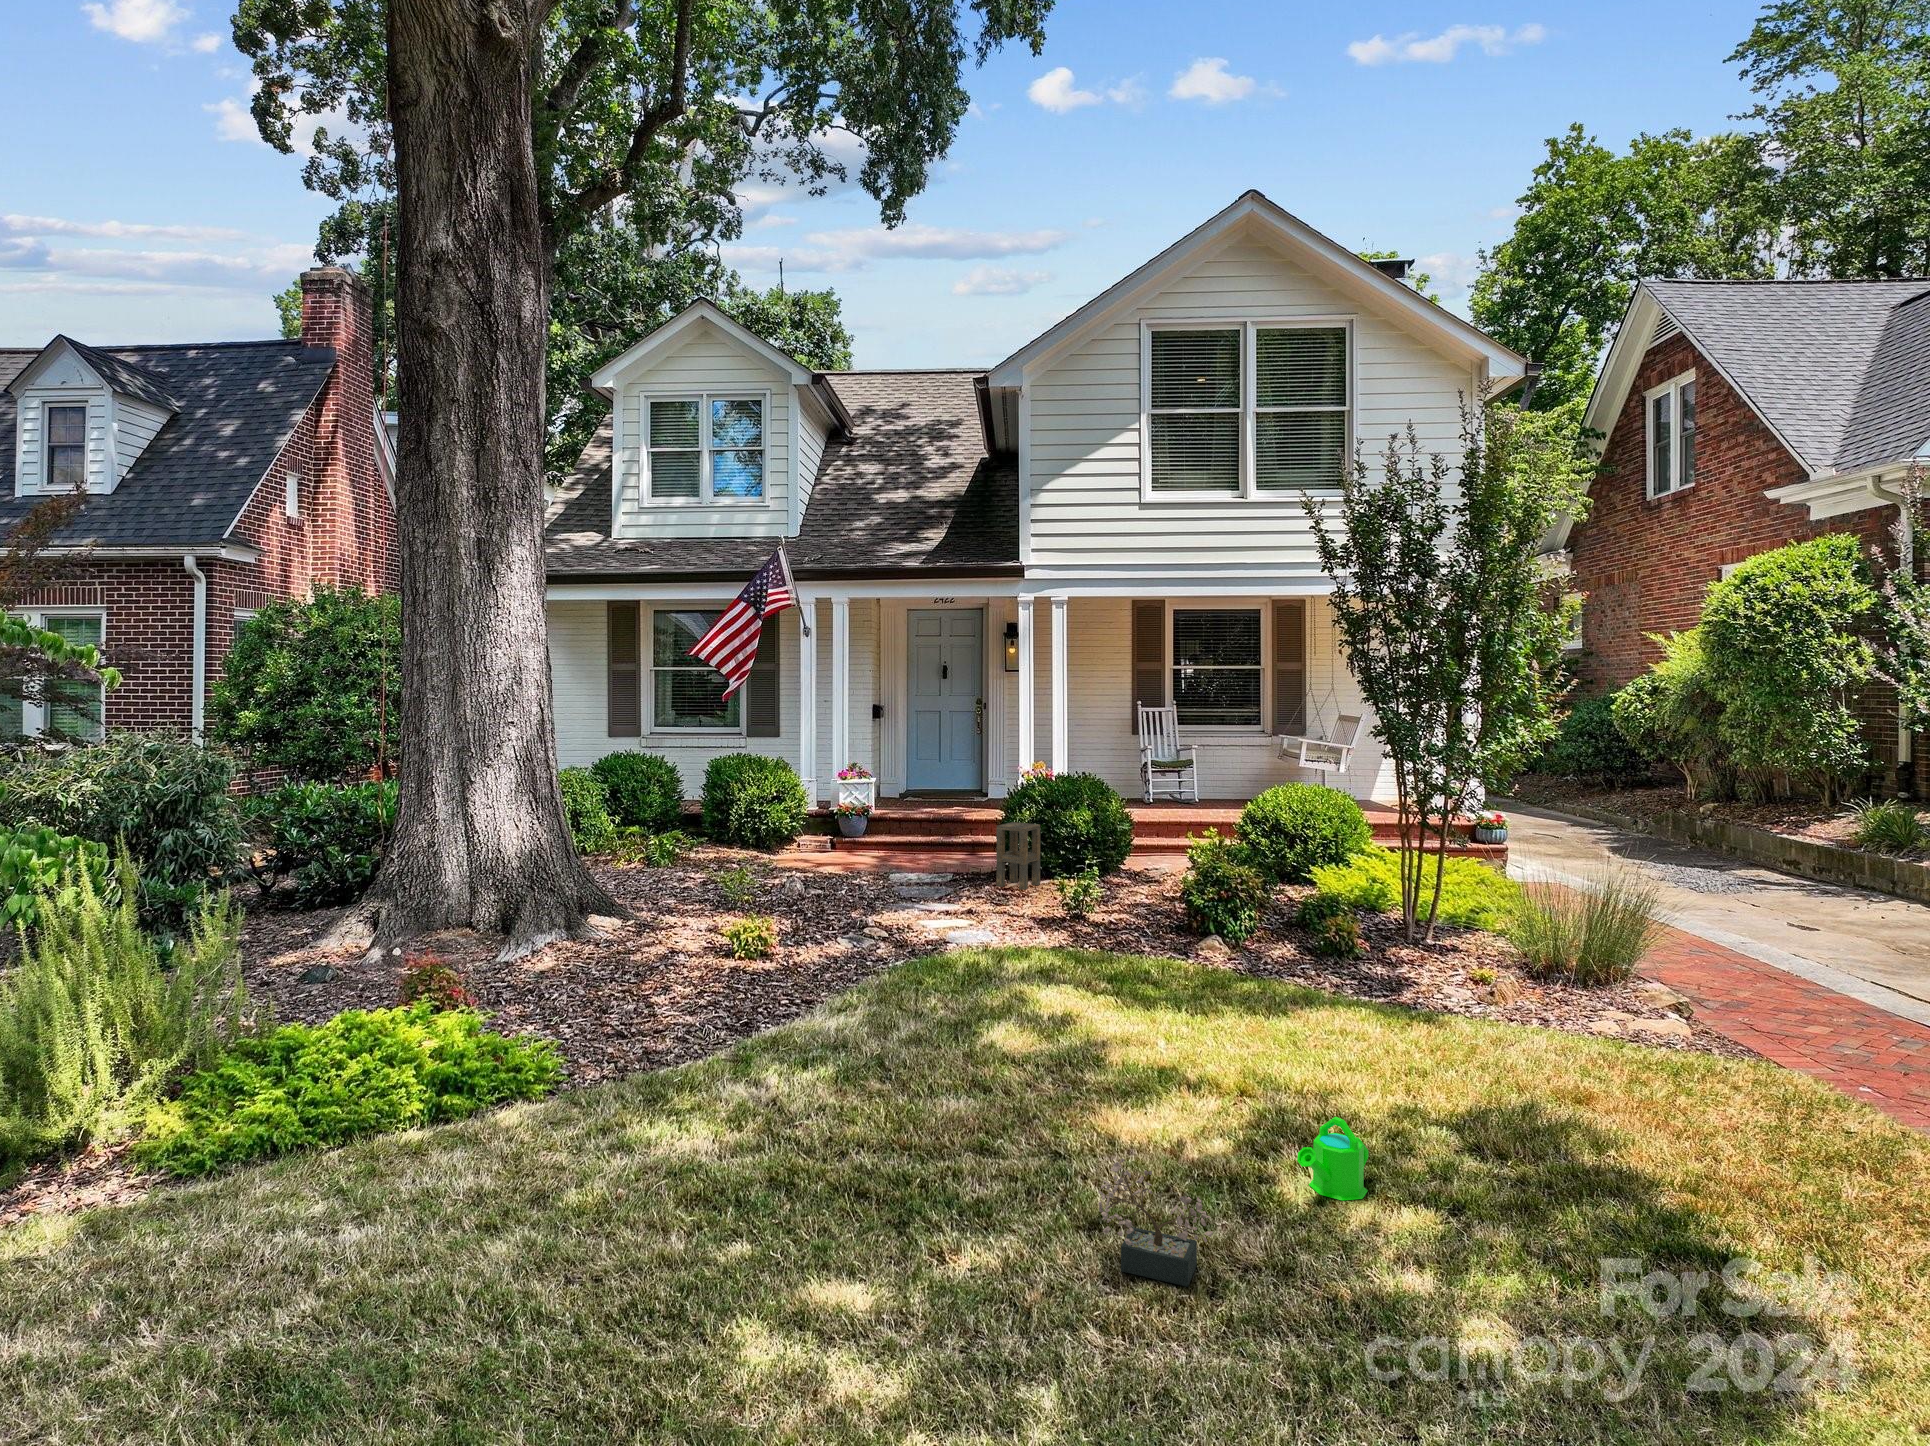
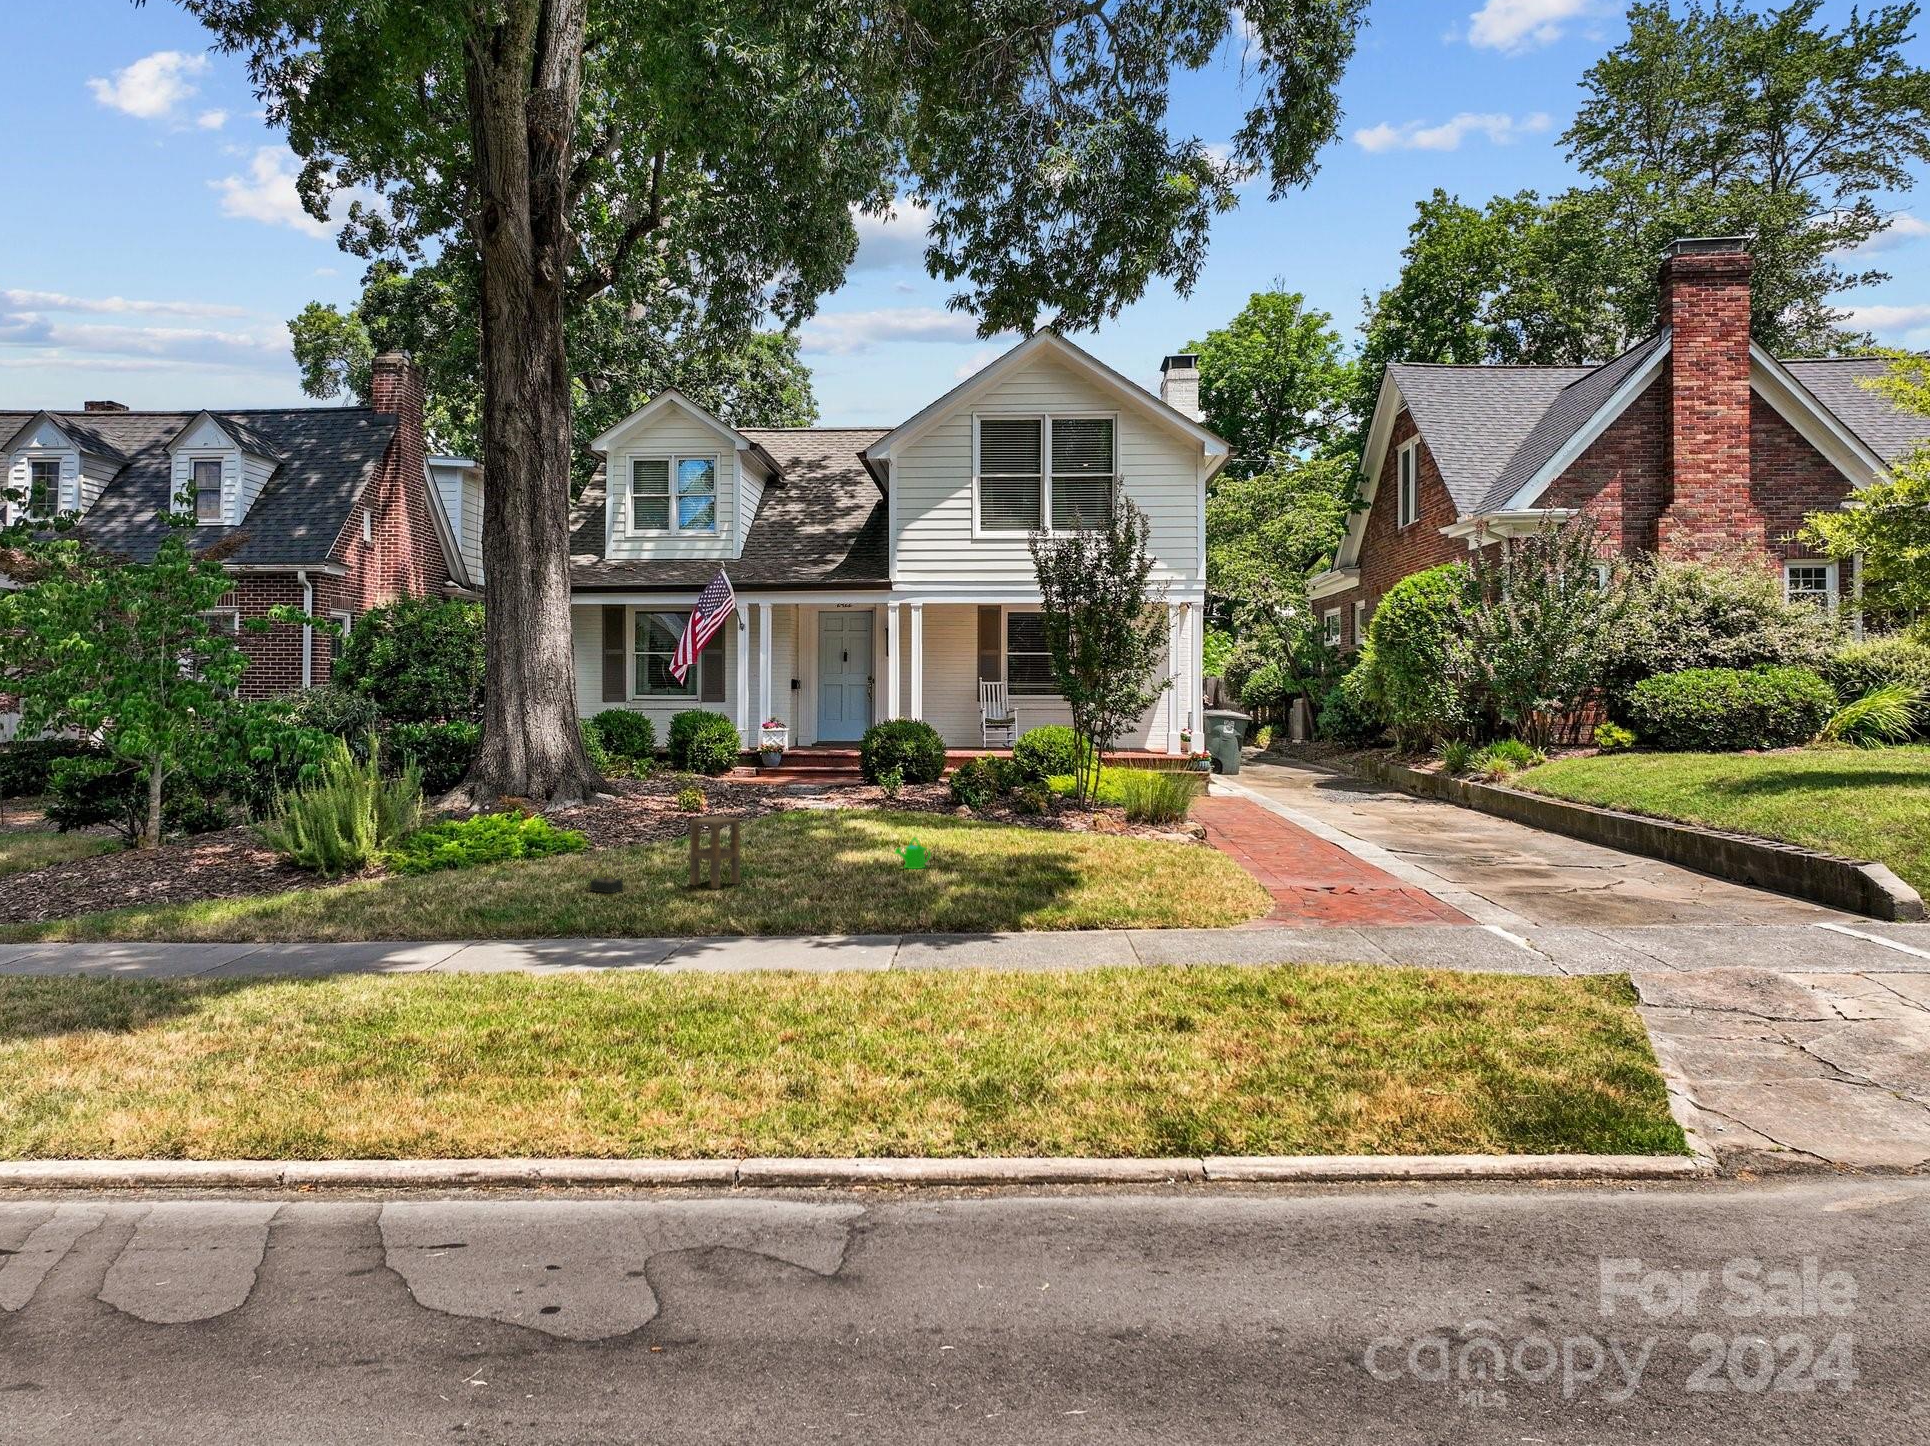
side table: present [996,822,1040,890] -> present [690,816,740,889]
decorative plant: present [1098,1158,1213,1287] -> present [585,850,624,893]

